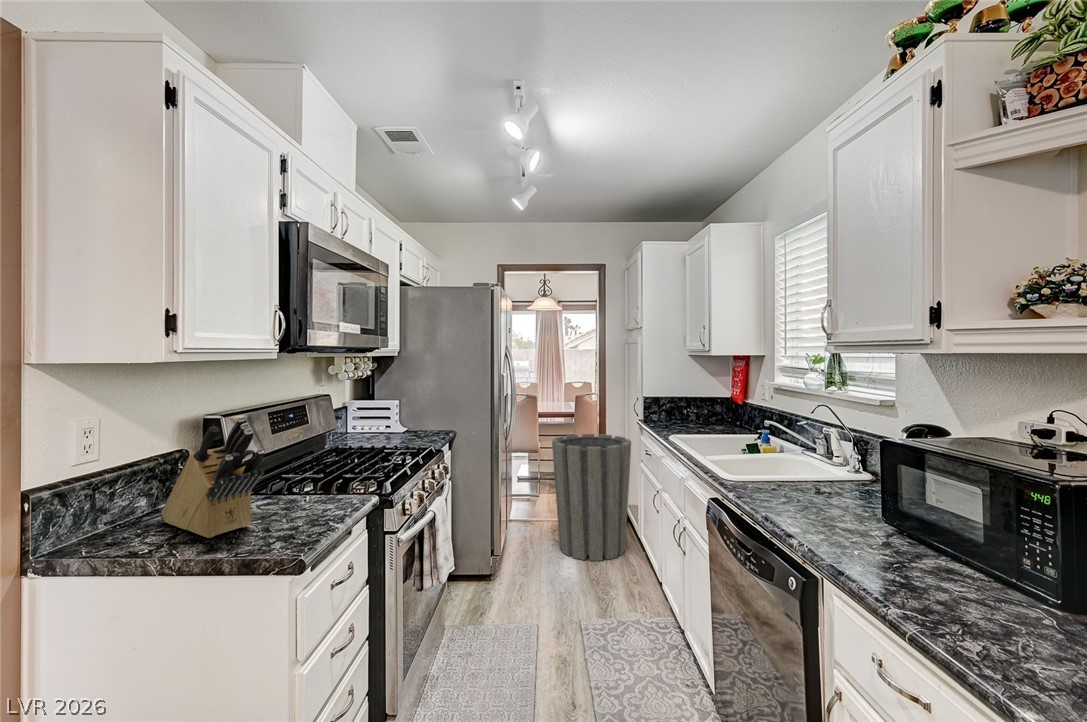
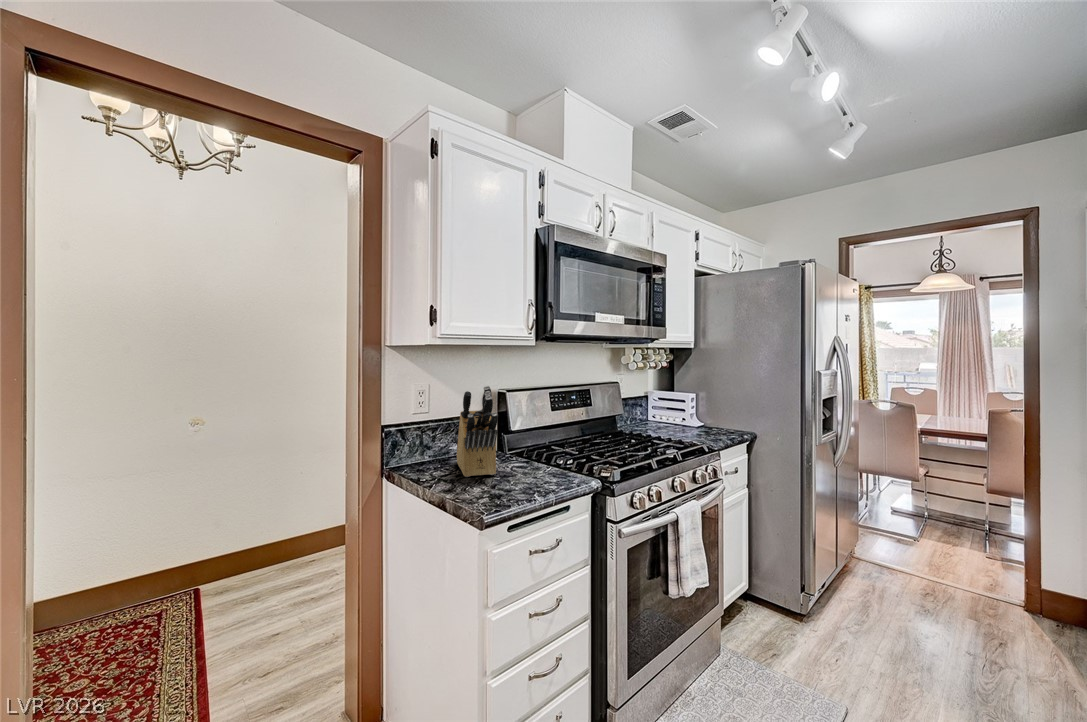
trash can: present [552,434,631,561] -> none [909,460,1067,659]

